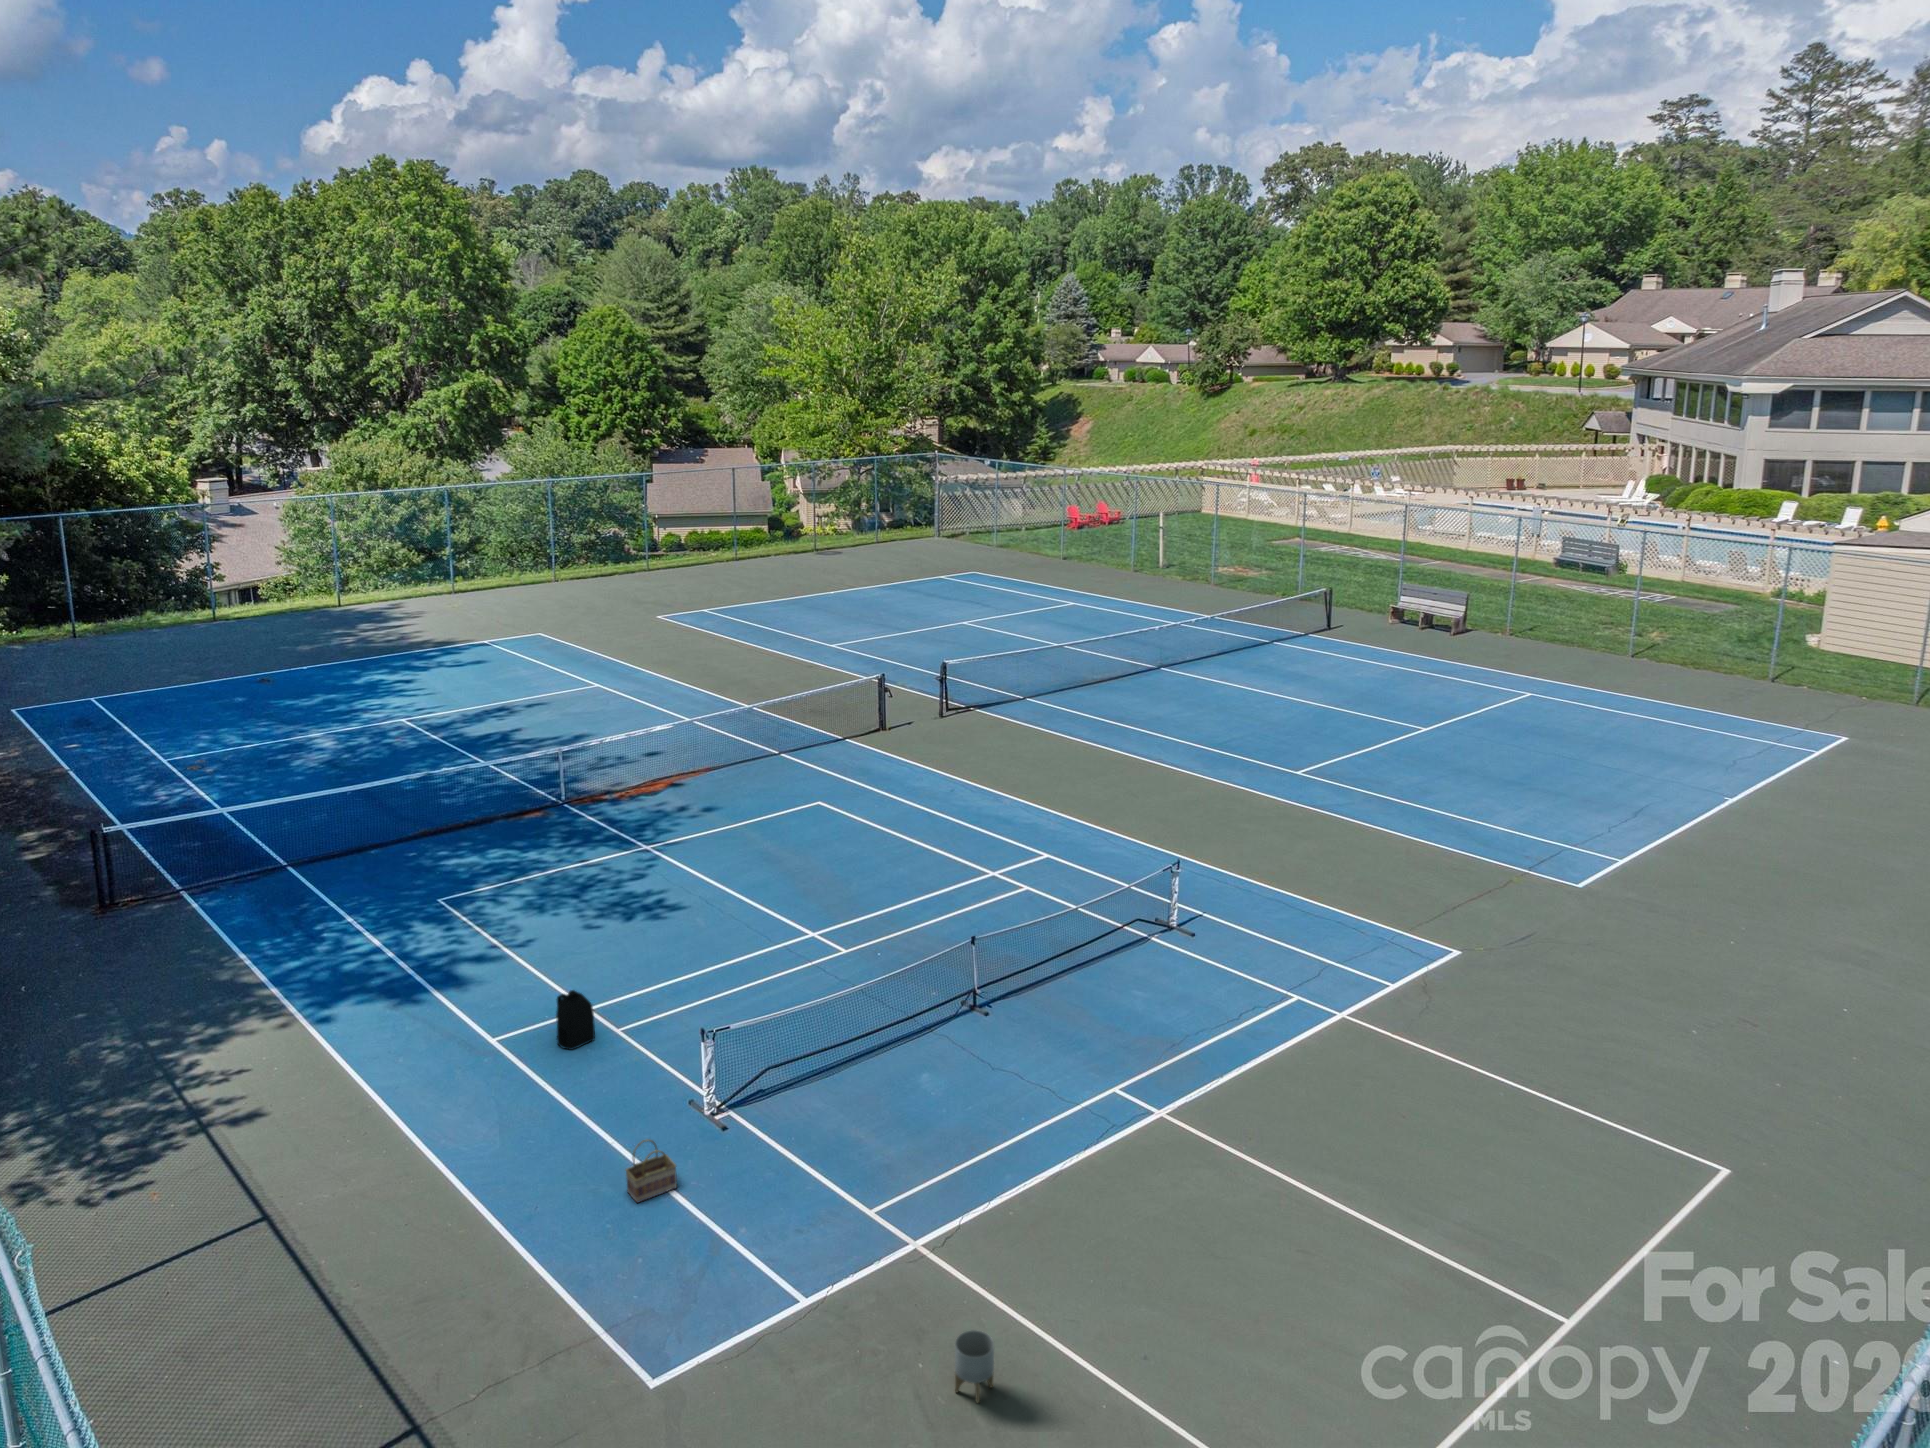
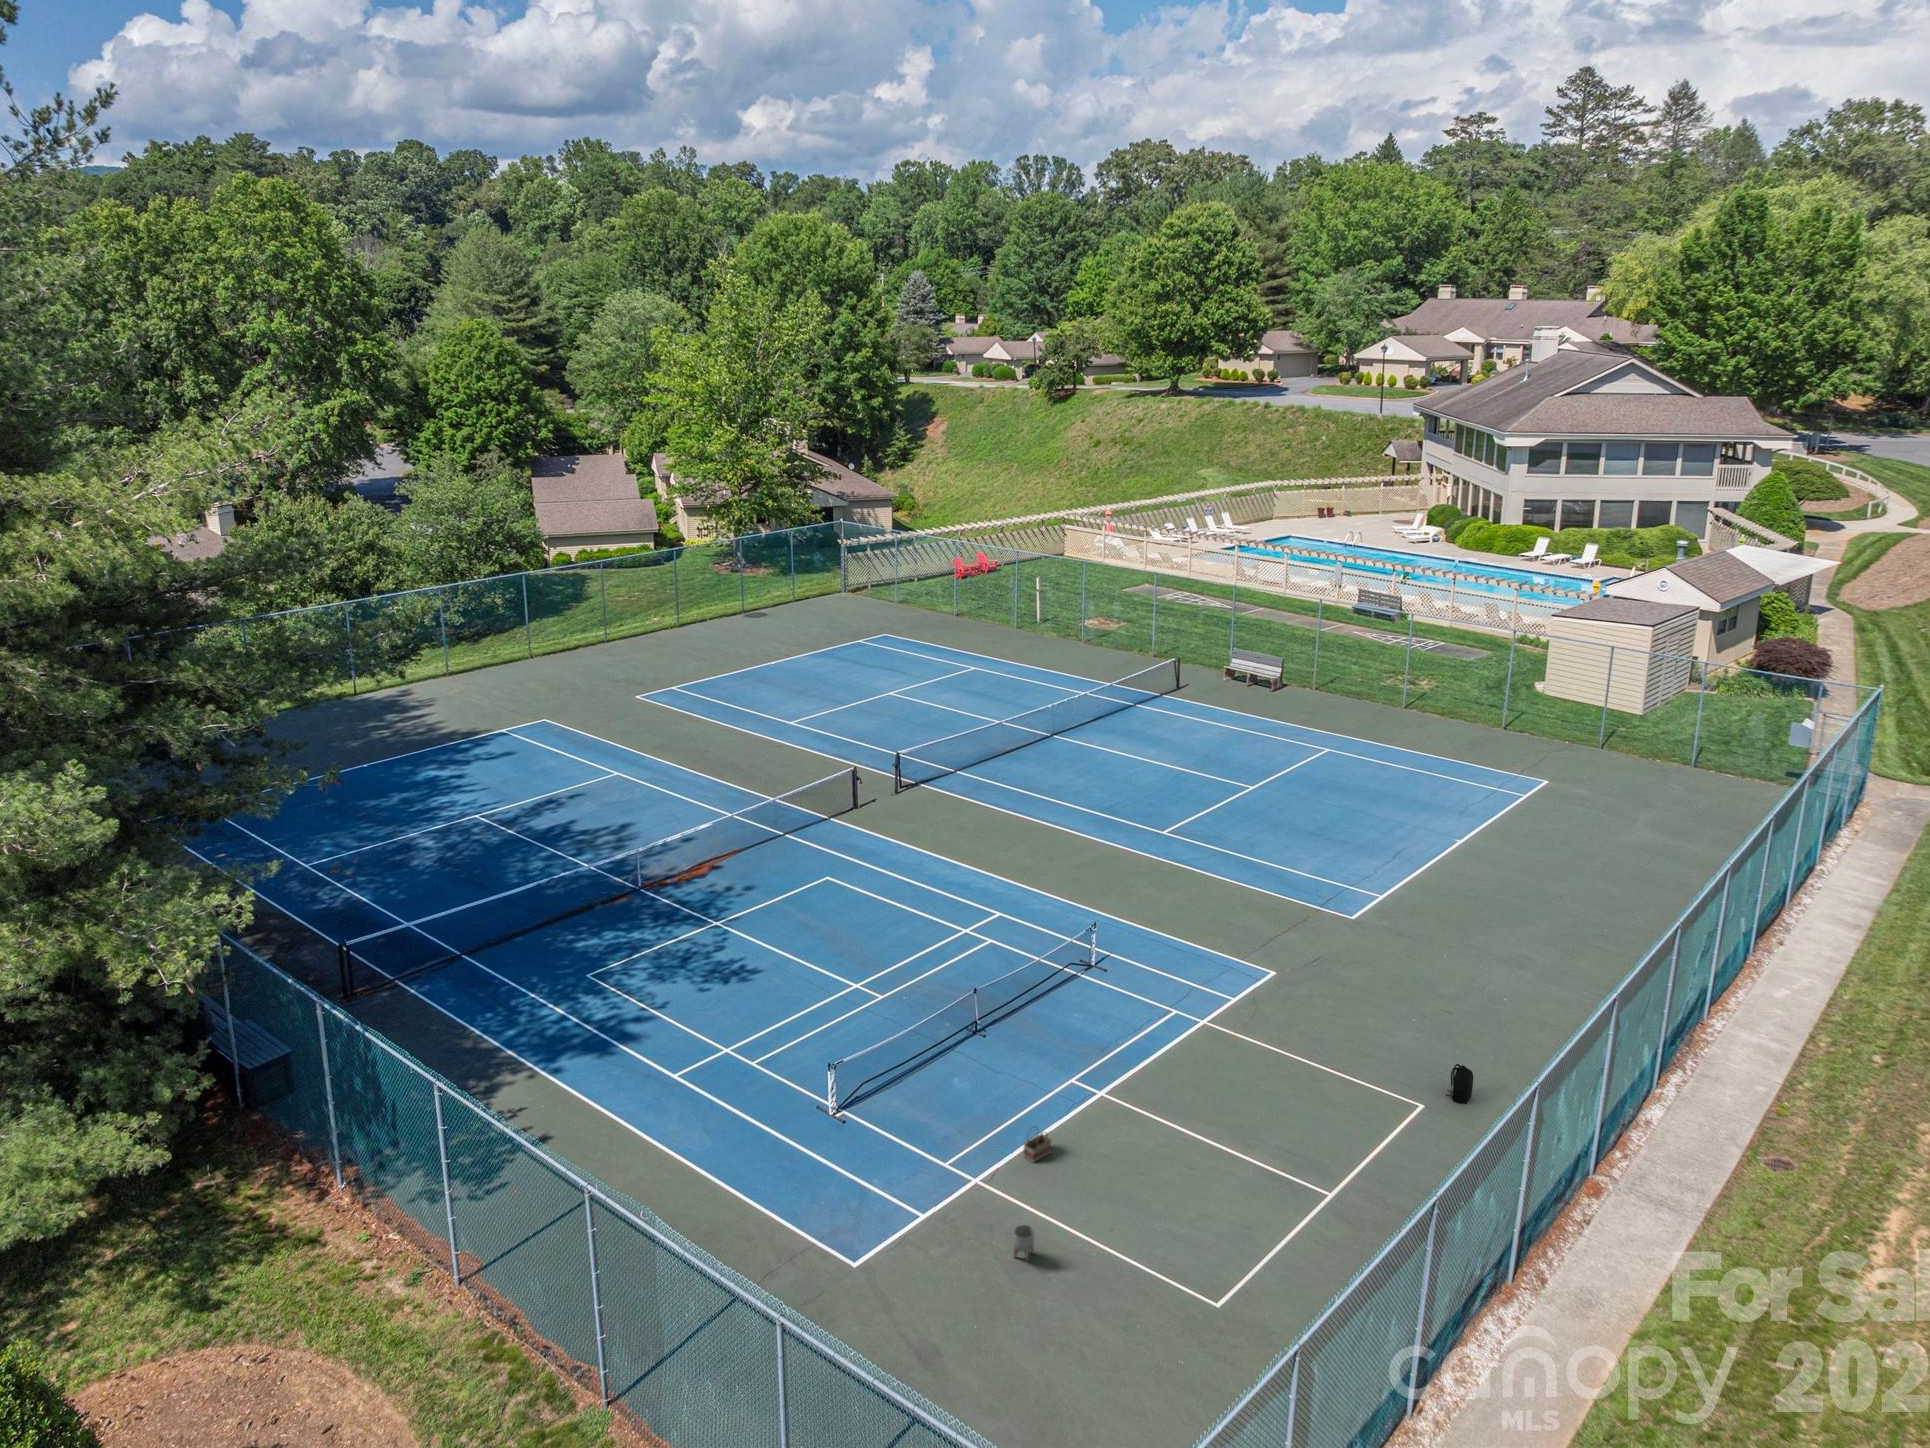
backpack: present [556,990,595,1050] -> present [1447,1064,1473,1104]
basket: present [626,1139,677,1203] -> present [1024,1133,1051,1163]

